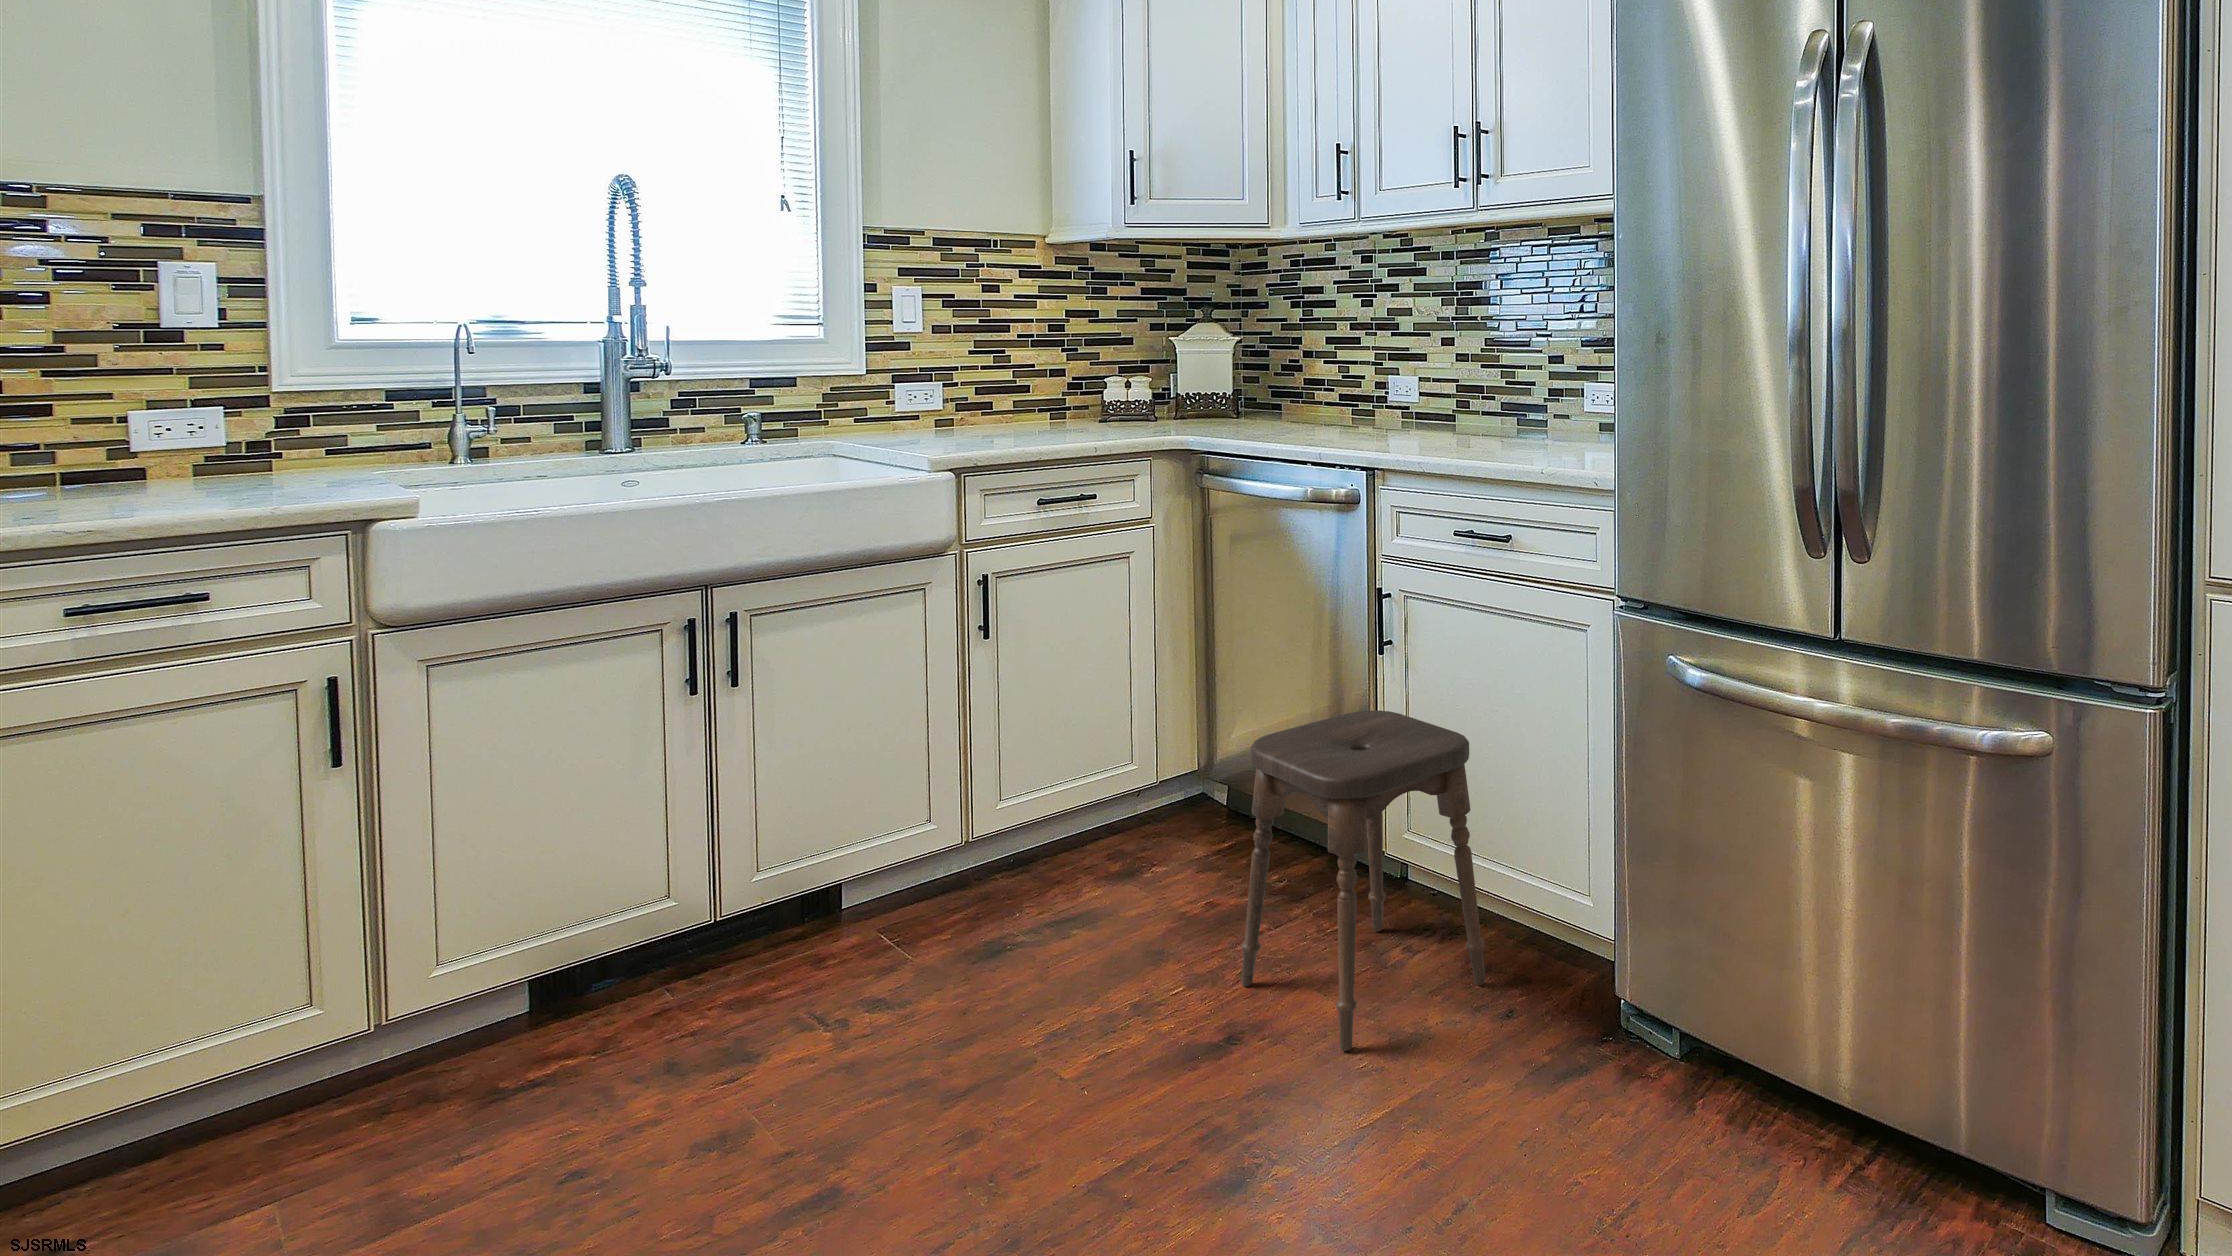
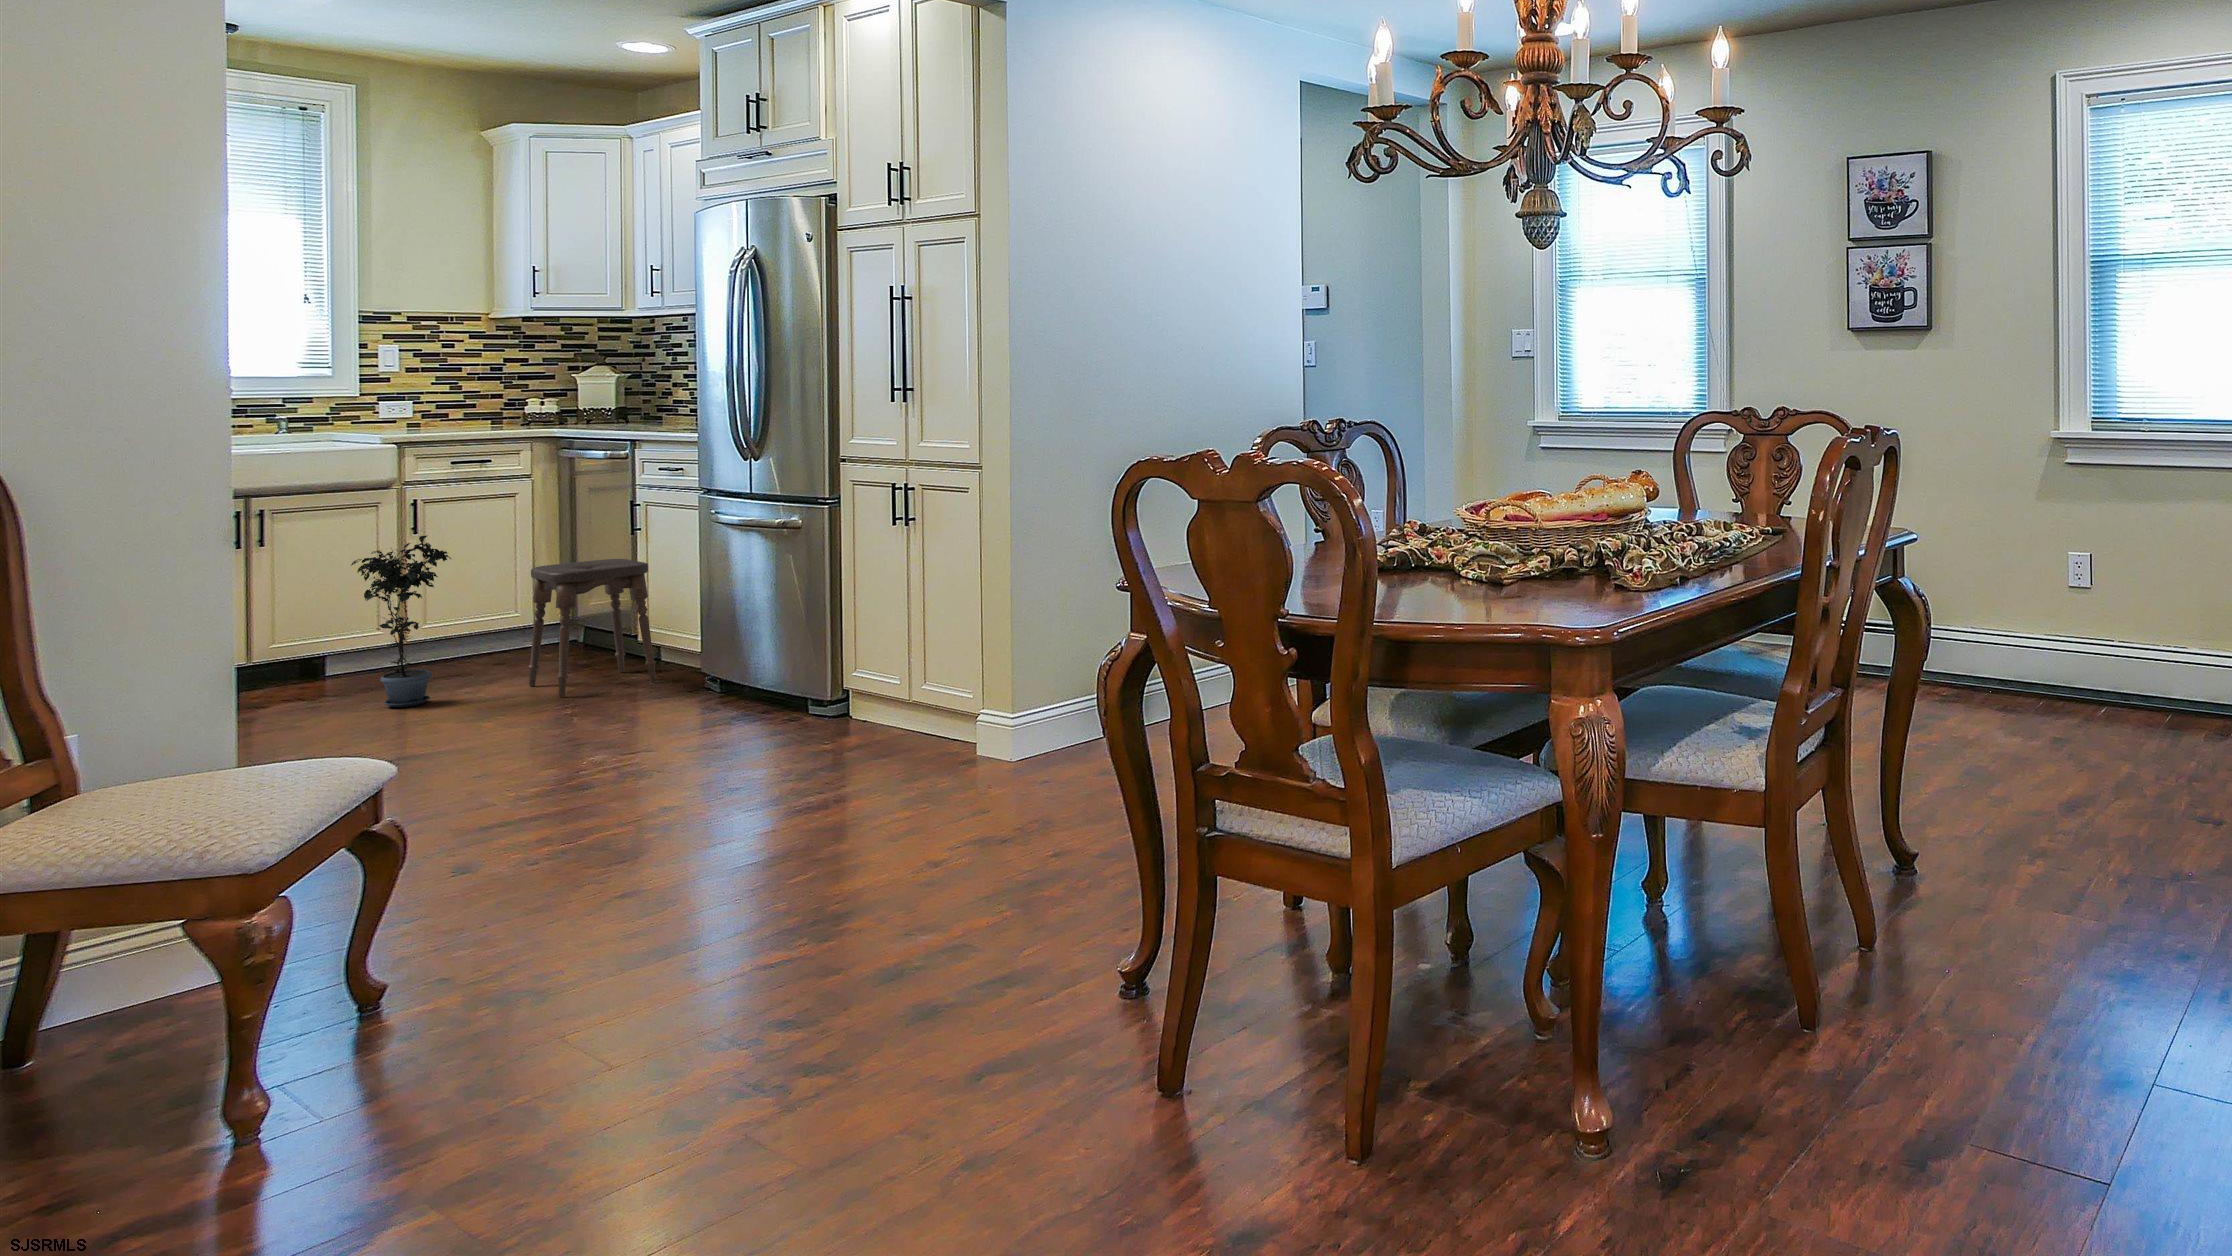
potted plant: none [944,697,1121,1083] -> present [351,536,451,707]

